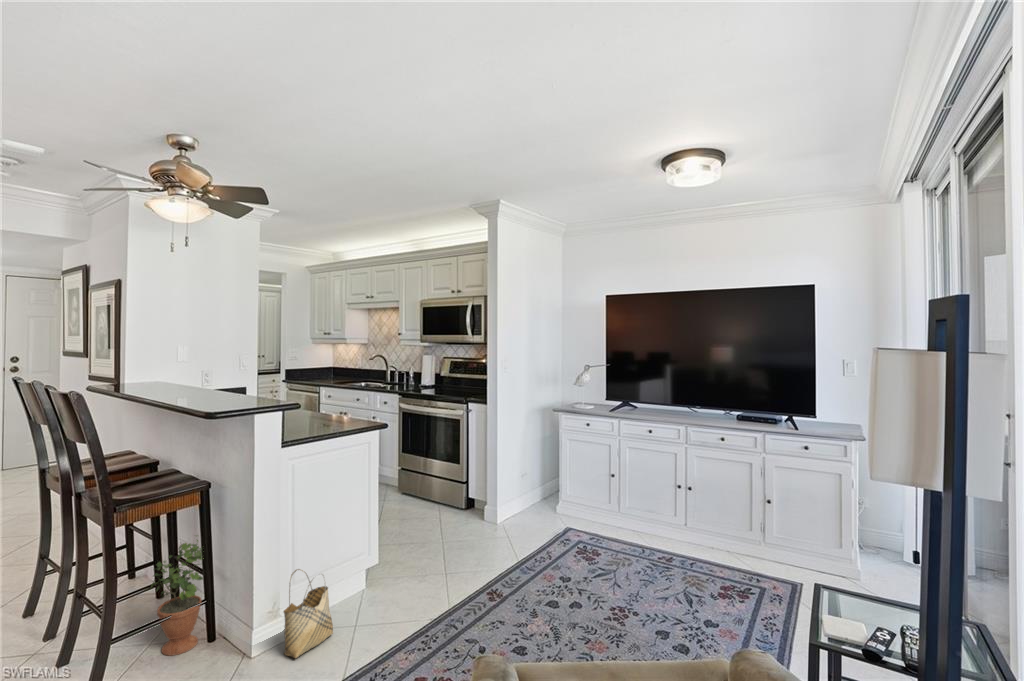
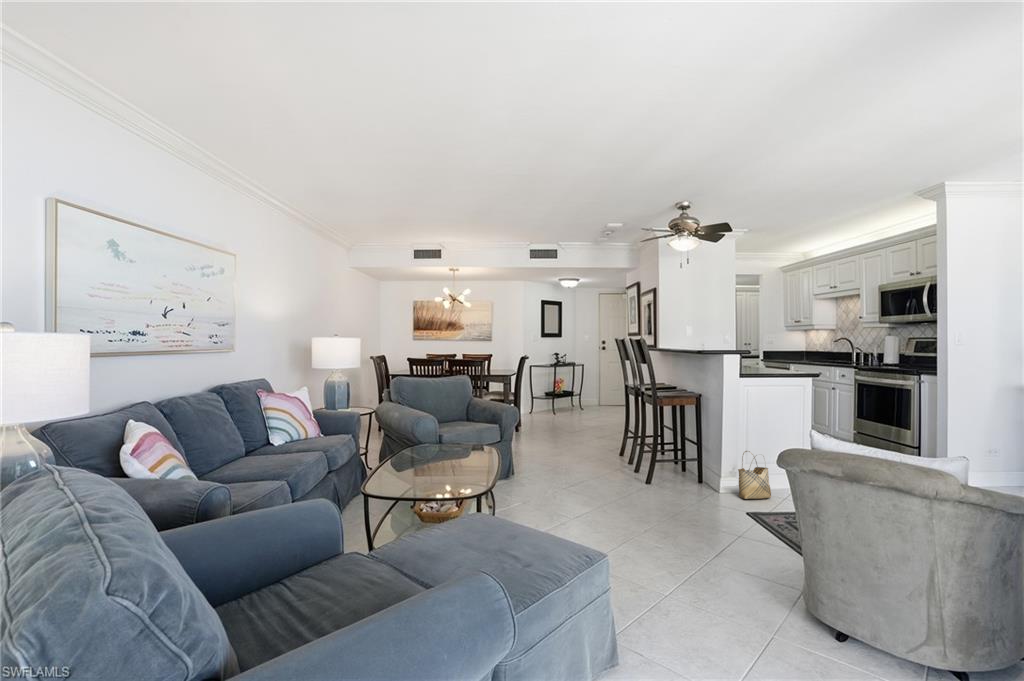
potted plant: present [151,540,204,656] -> none [670,422,700,482]

